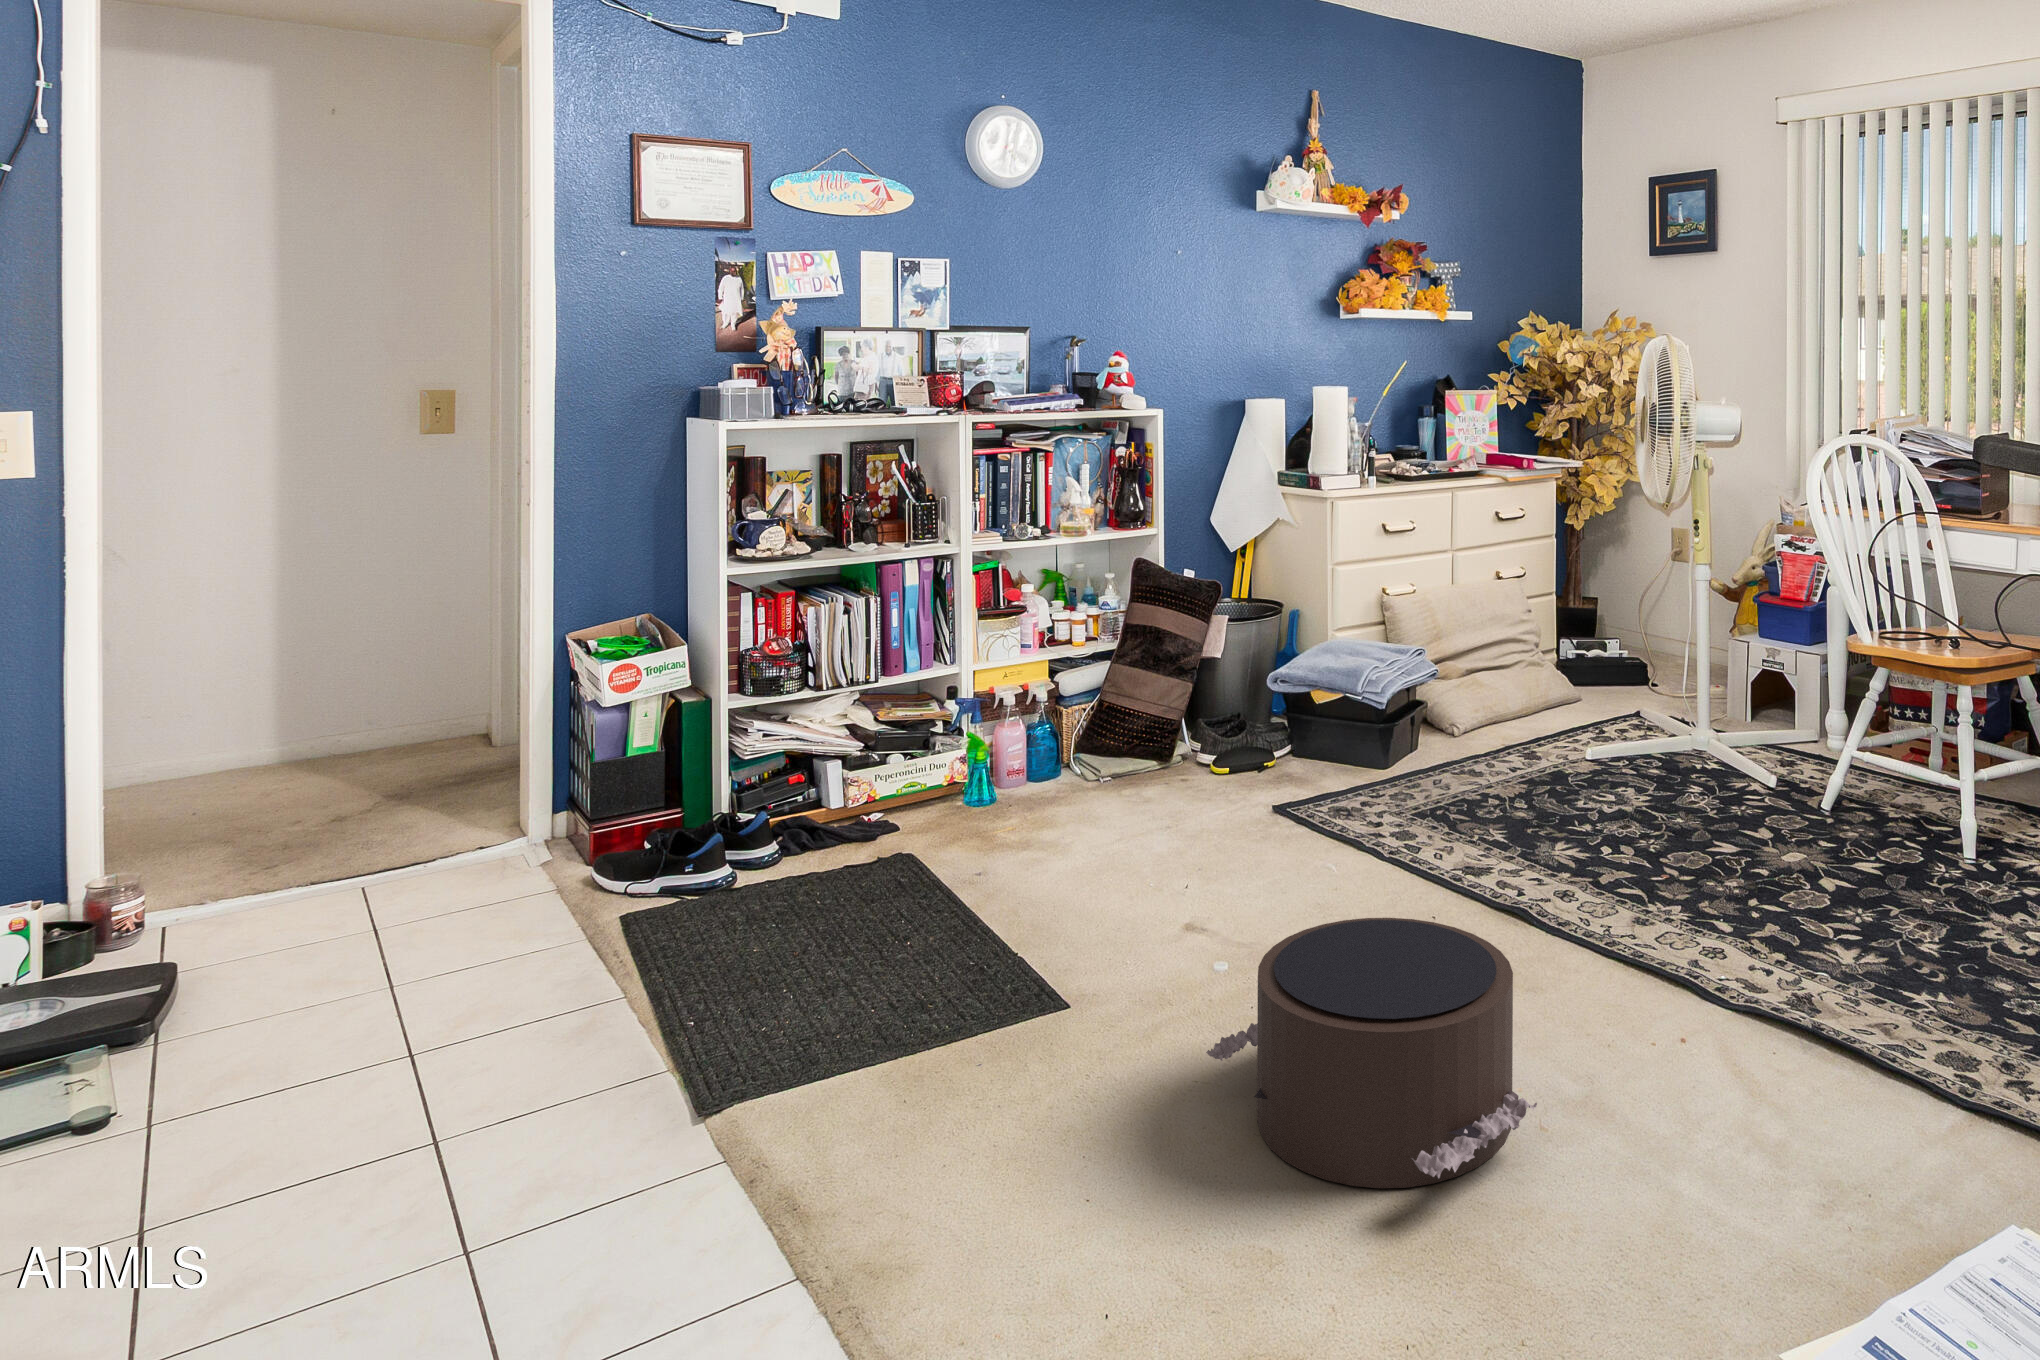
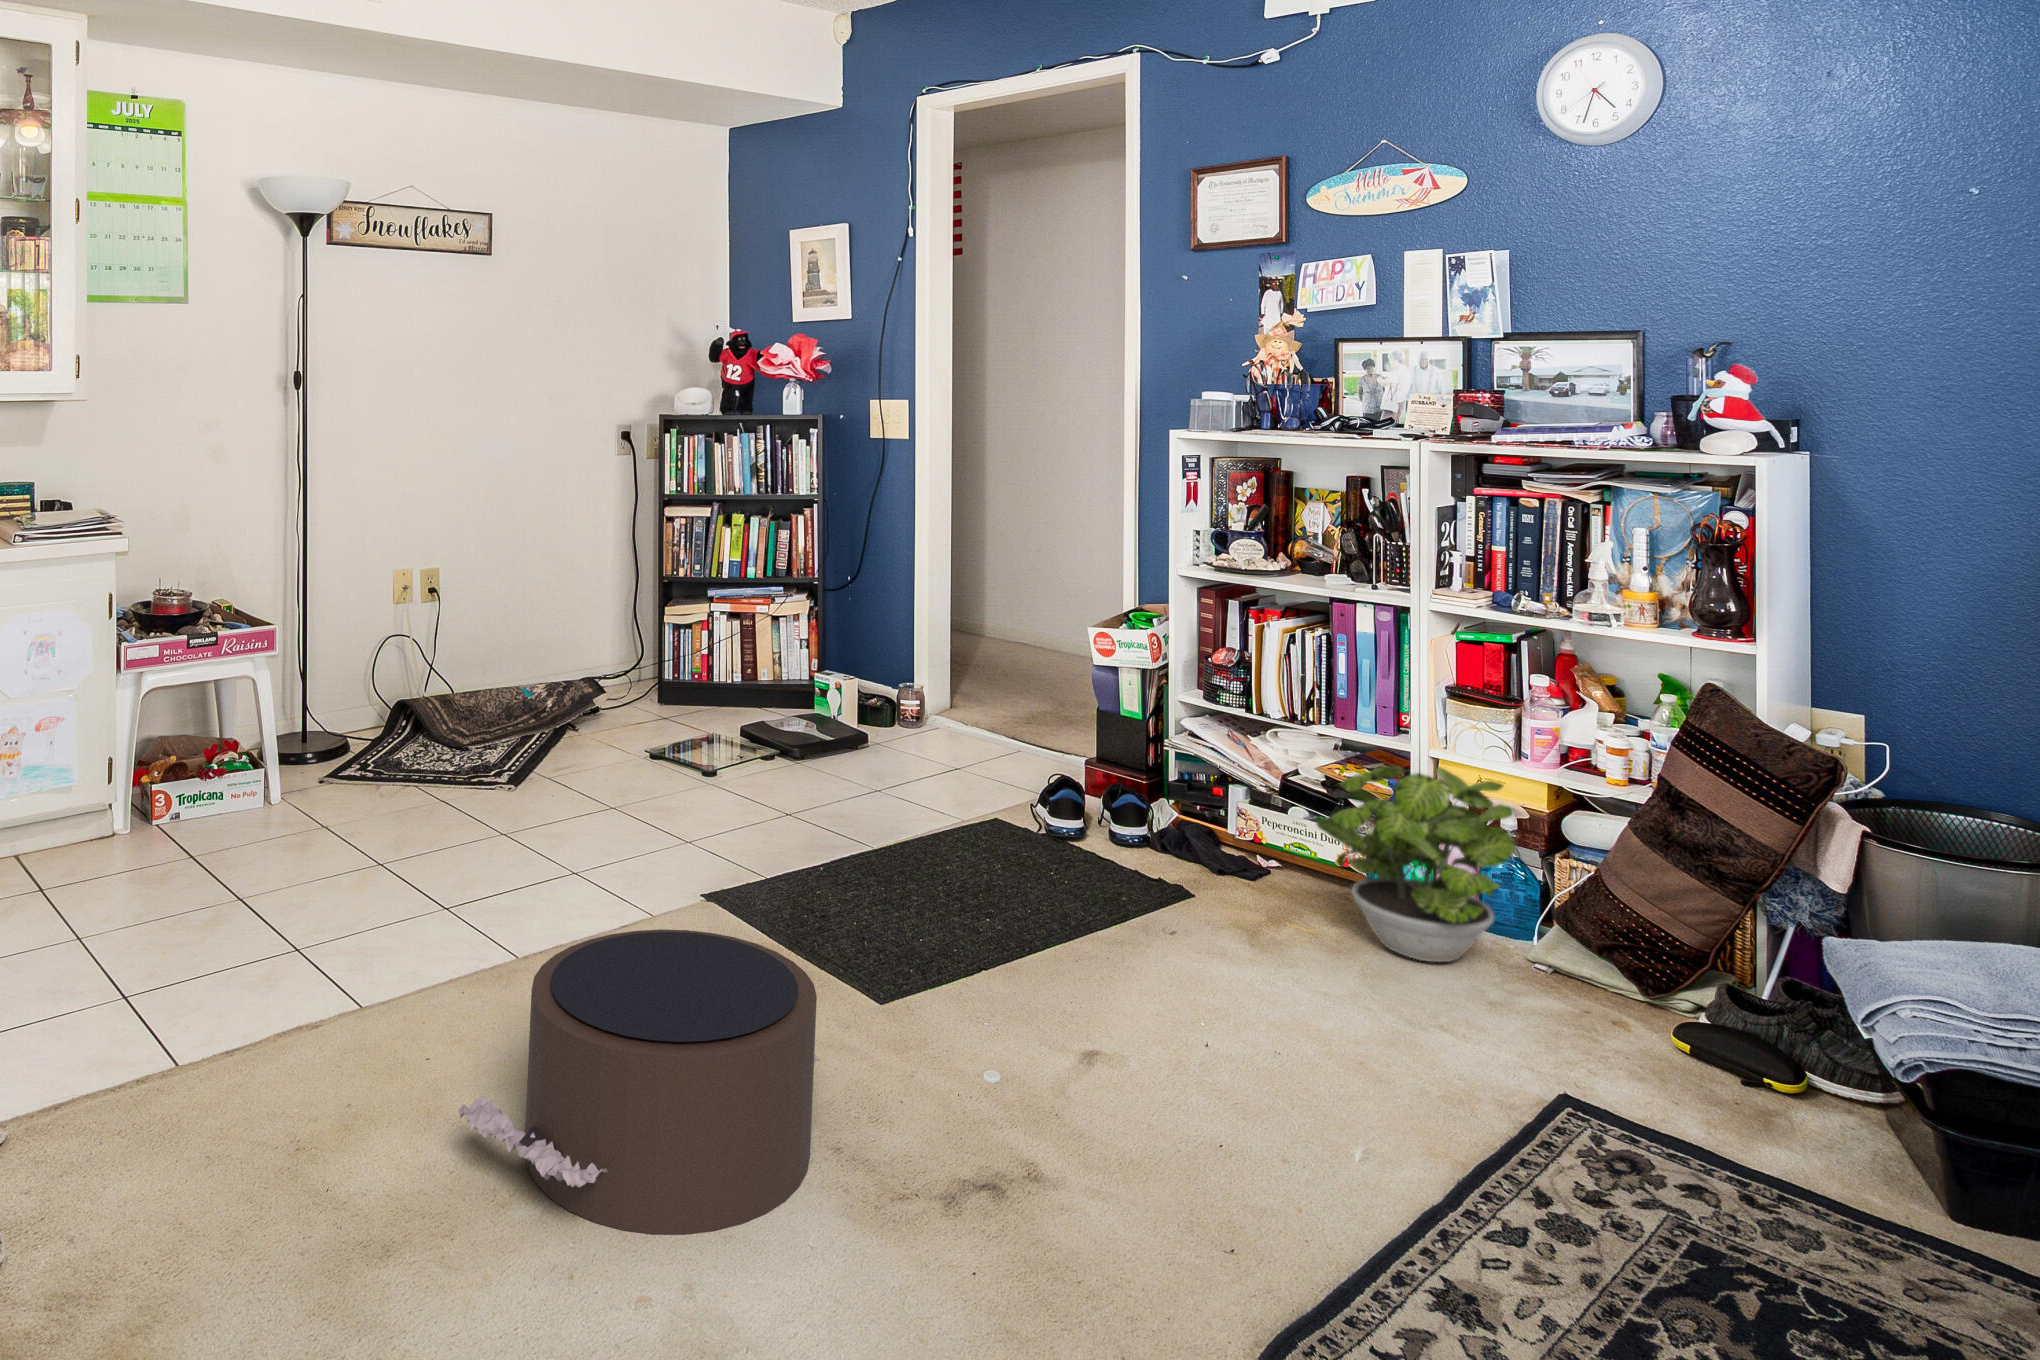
potted plant: none [1005,663,1149,808] -> present [1317,765,1515,962]

